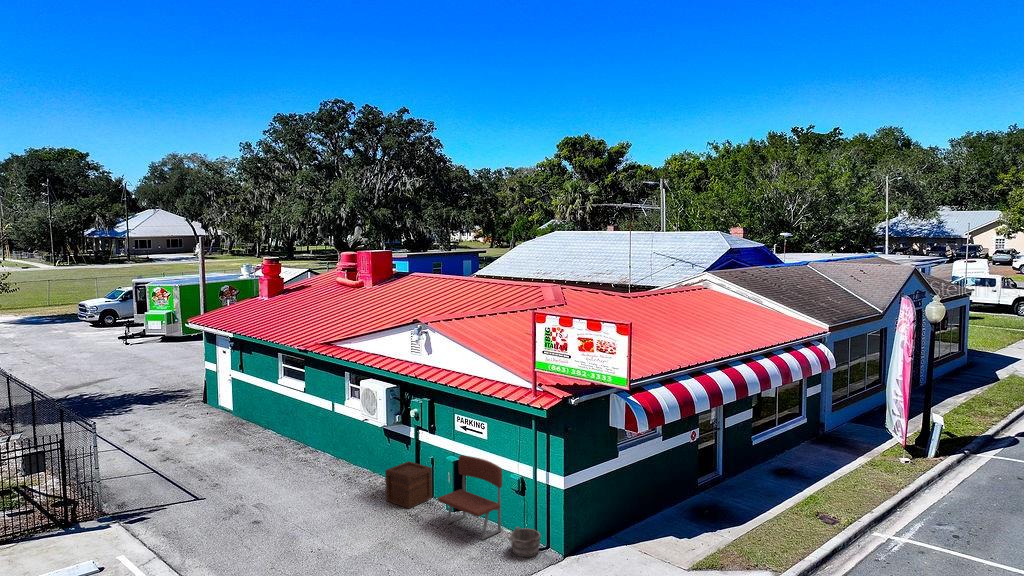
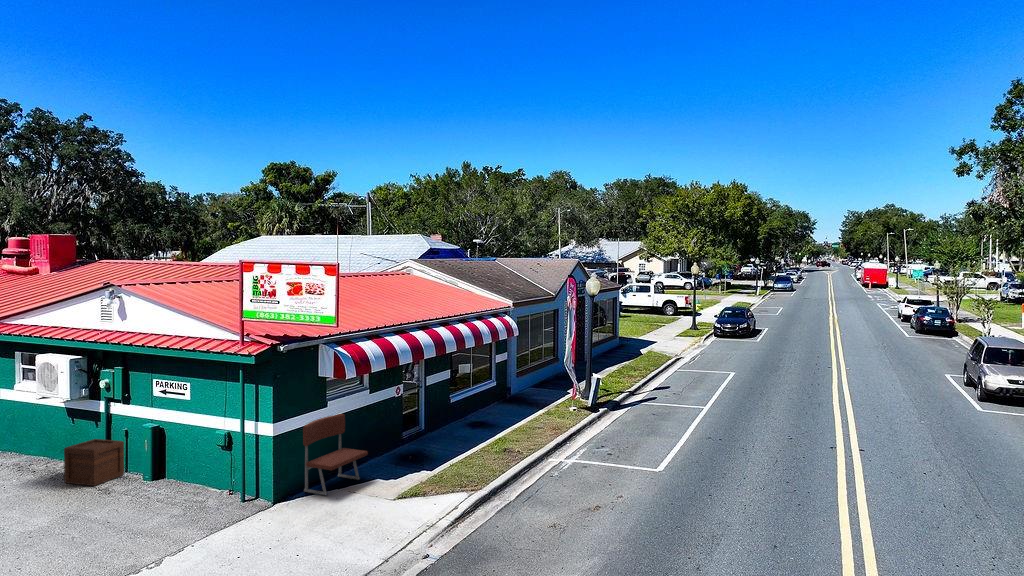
bench: present [438,455,502,540] -> present [303,414,368,495]
bucket: present [508,527,541,557] -> none [211,480,248,507]

